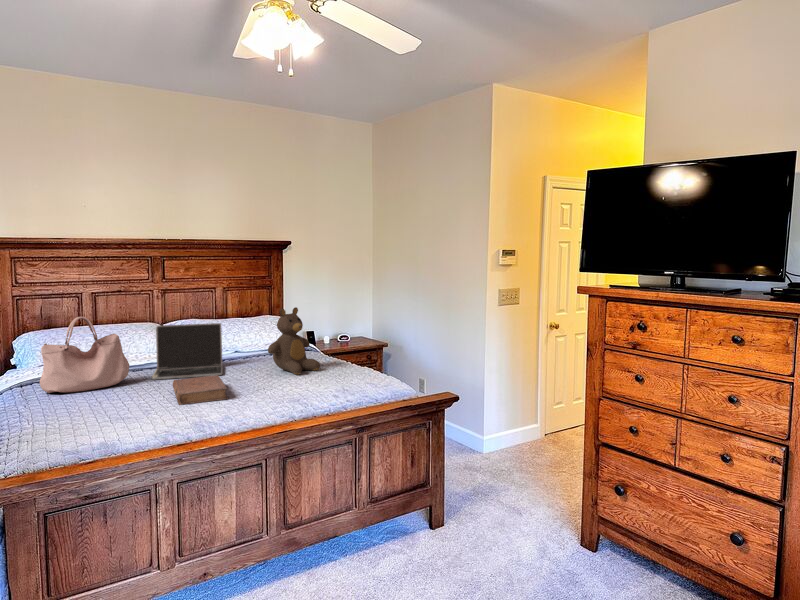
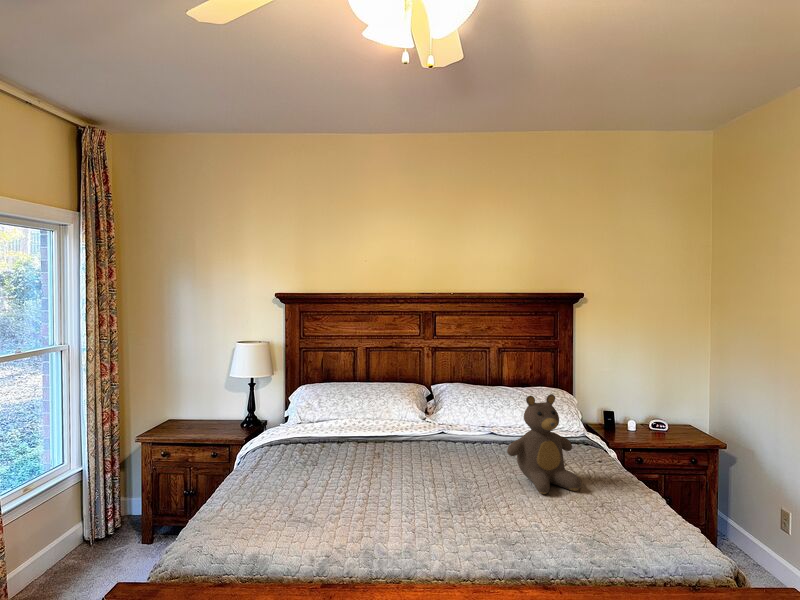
handbag: present [40,317,130,393] -> none [270,383,356,465]
laptop: present [152,323,223,380] -> none [377,395,466,471]
book: present [173,375,228,405] -> none [359,475,433,525]

